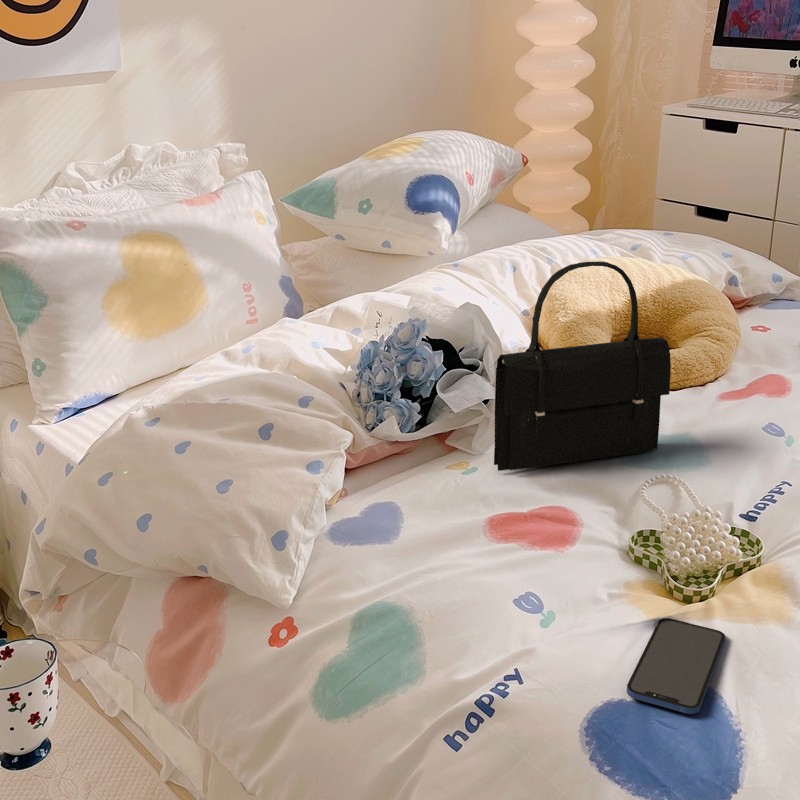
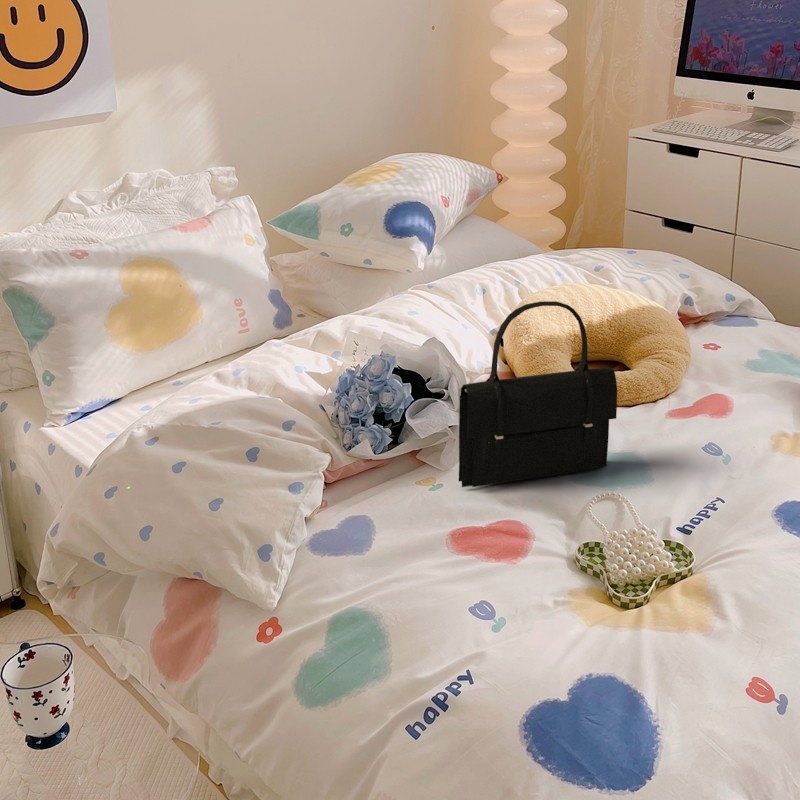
smartphone: present [627,618,726,714] -> none [563,625,652,710]

